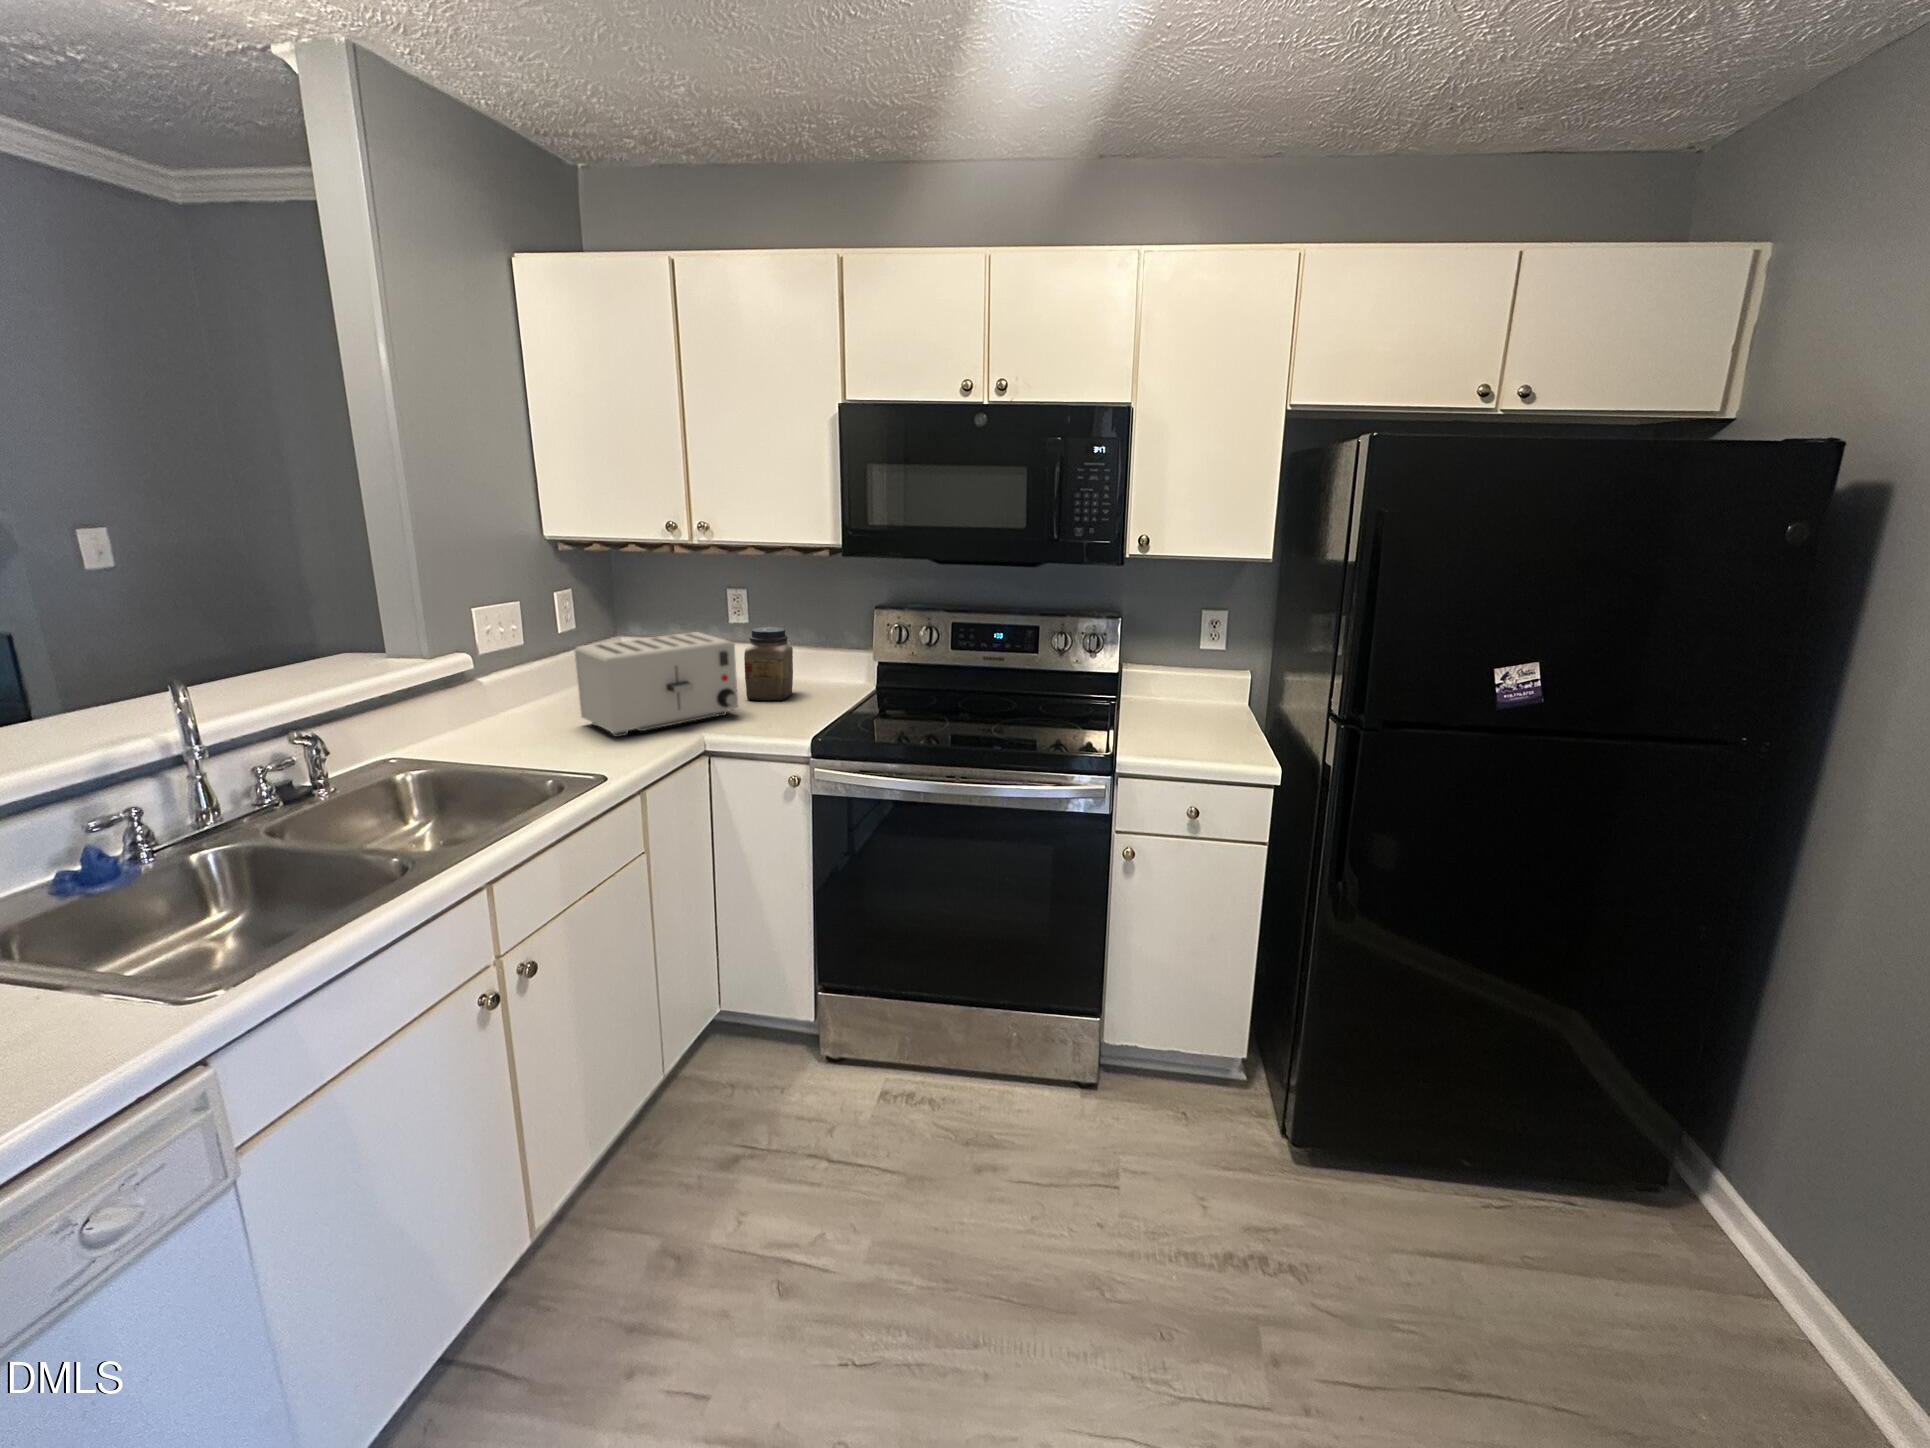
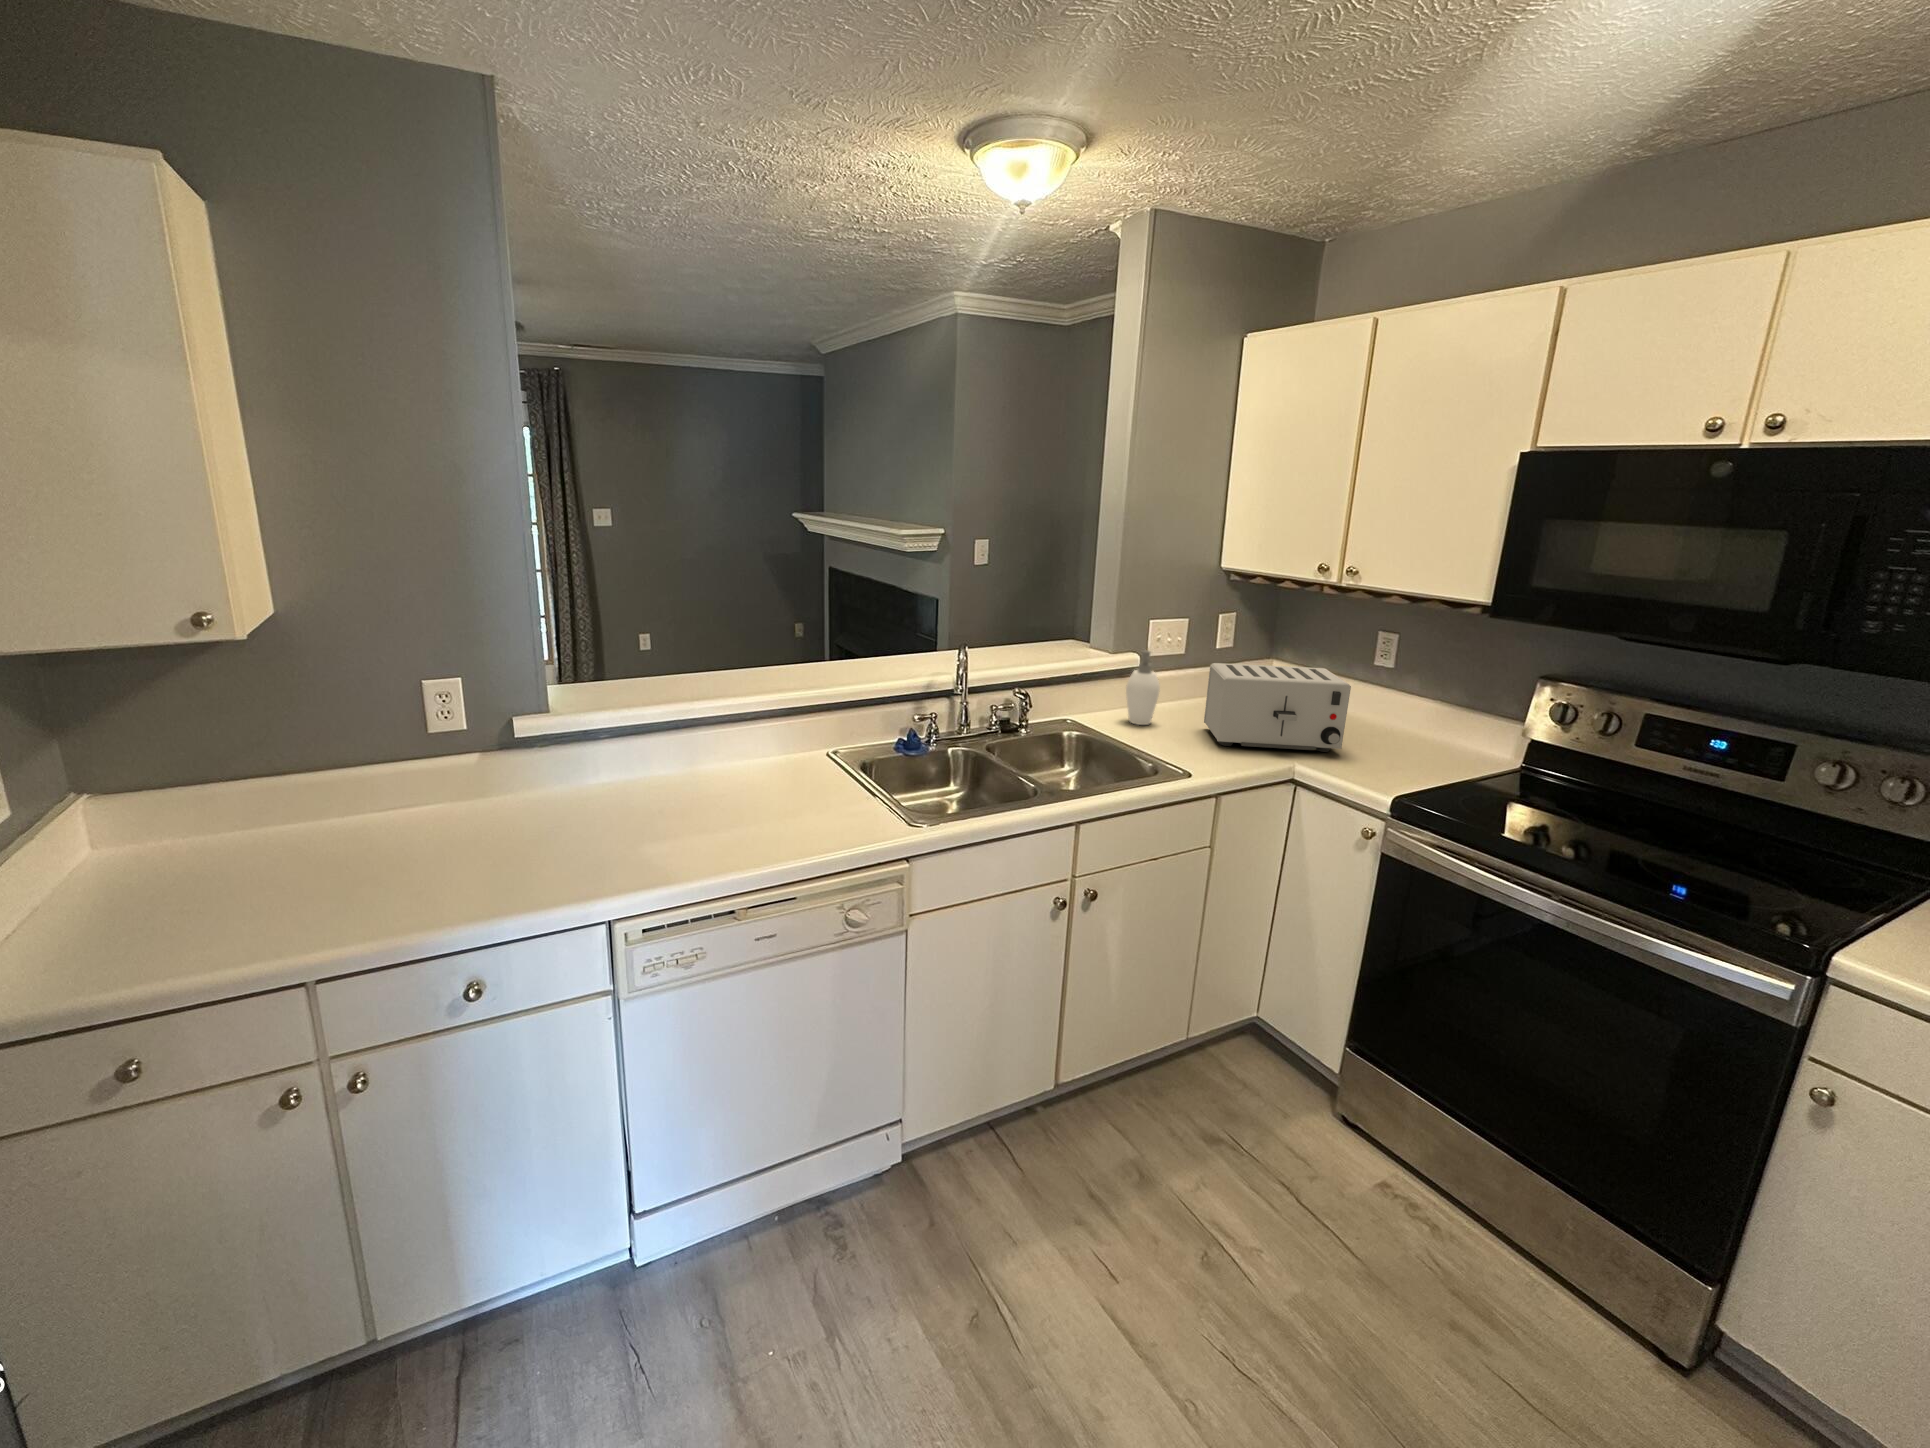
jar: present [744,627,793,700] -> none [1360,675,1425,752]
soap dispenser: none [467,645,516,741] -> present [1126,650,1160,725]

